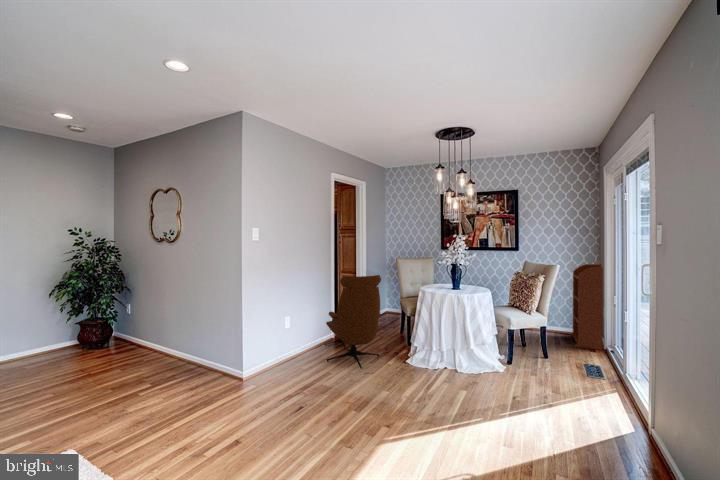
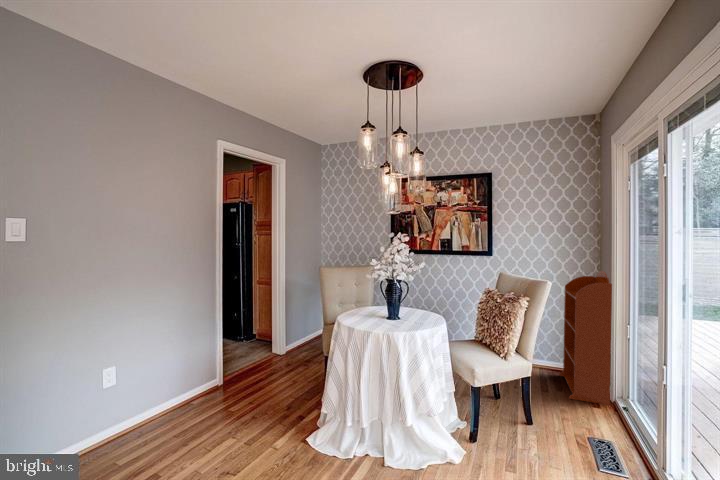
lounge chair: present [325,275,381,368] -> none [174,301,269,462]

